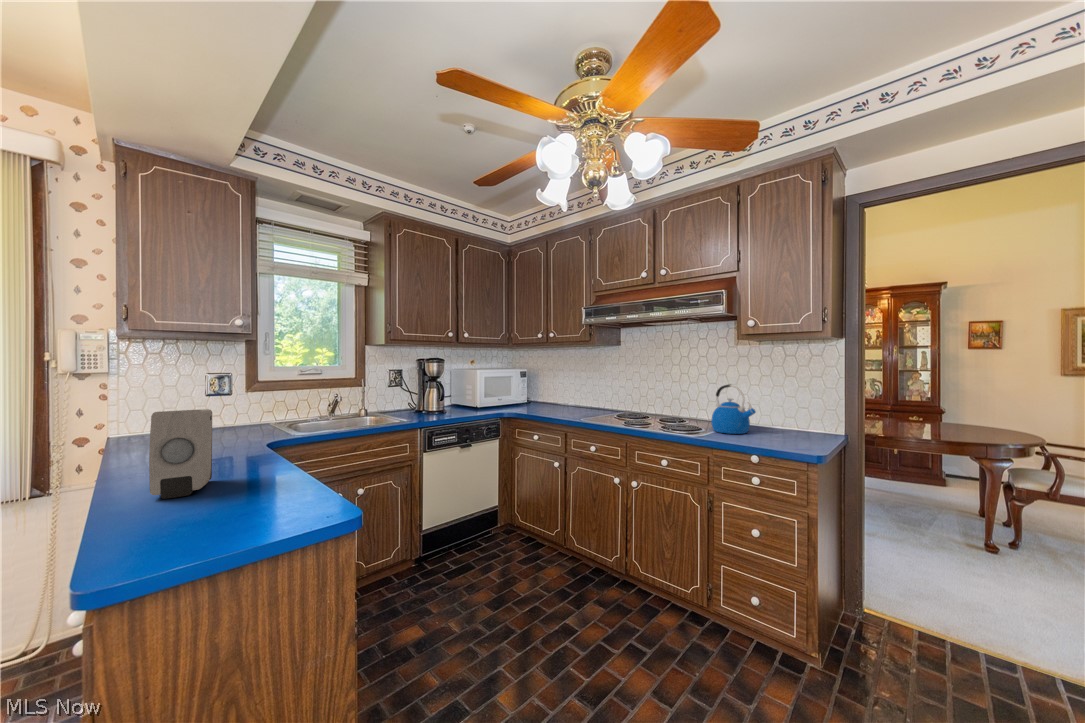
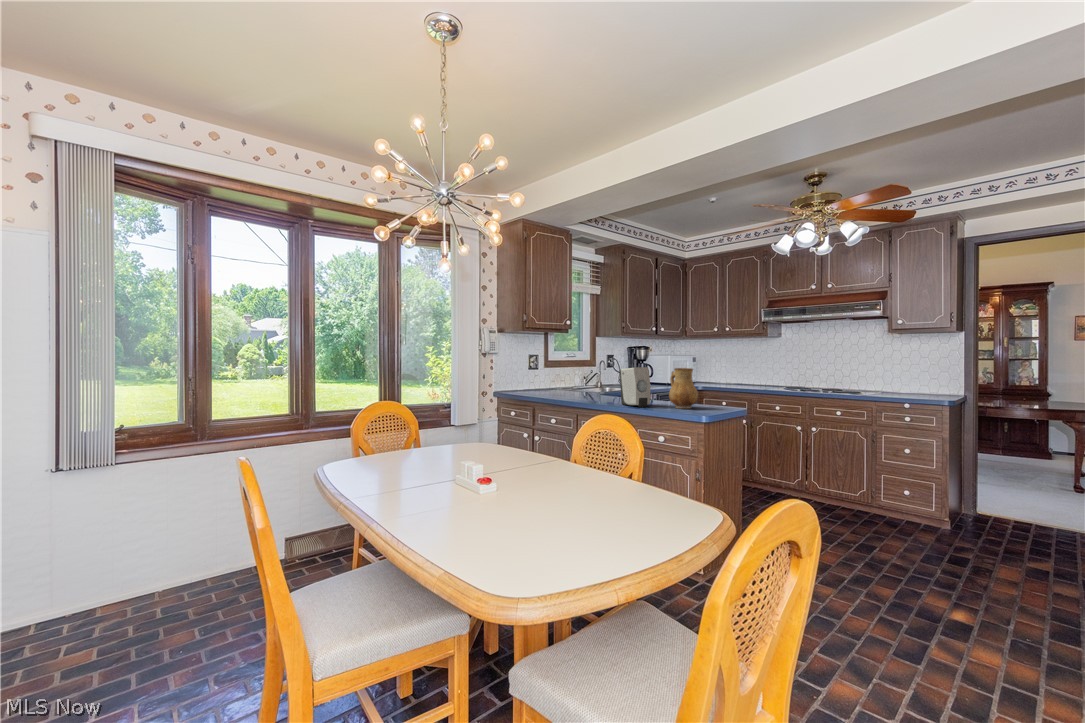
kettle: present [711,384,756,434] -> none [869,363,903,395]
ceramic pitcher: none [221,410,296,505] -> present [669,368,698,409]

